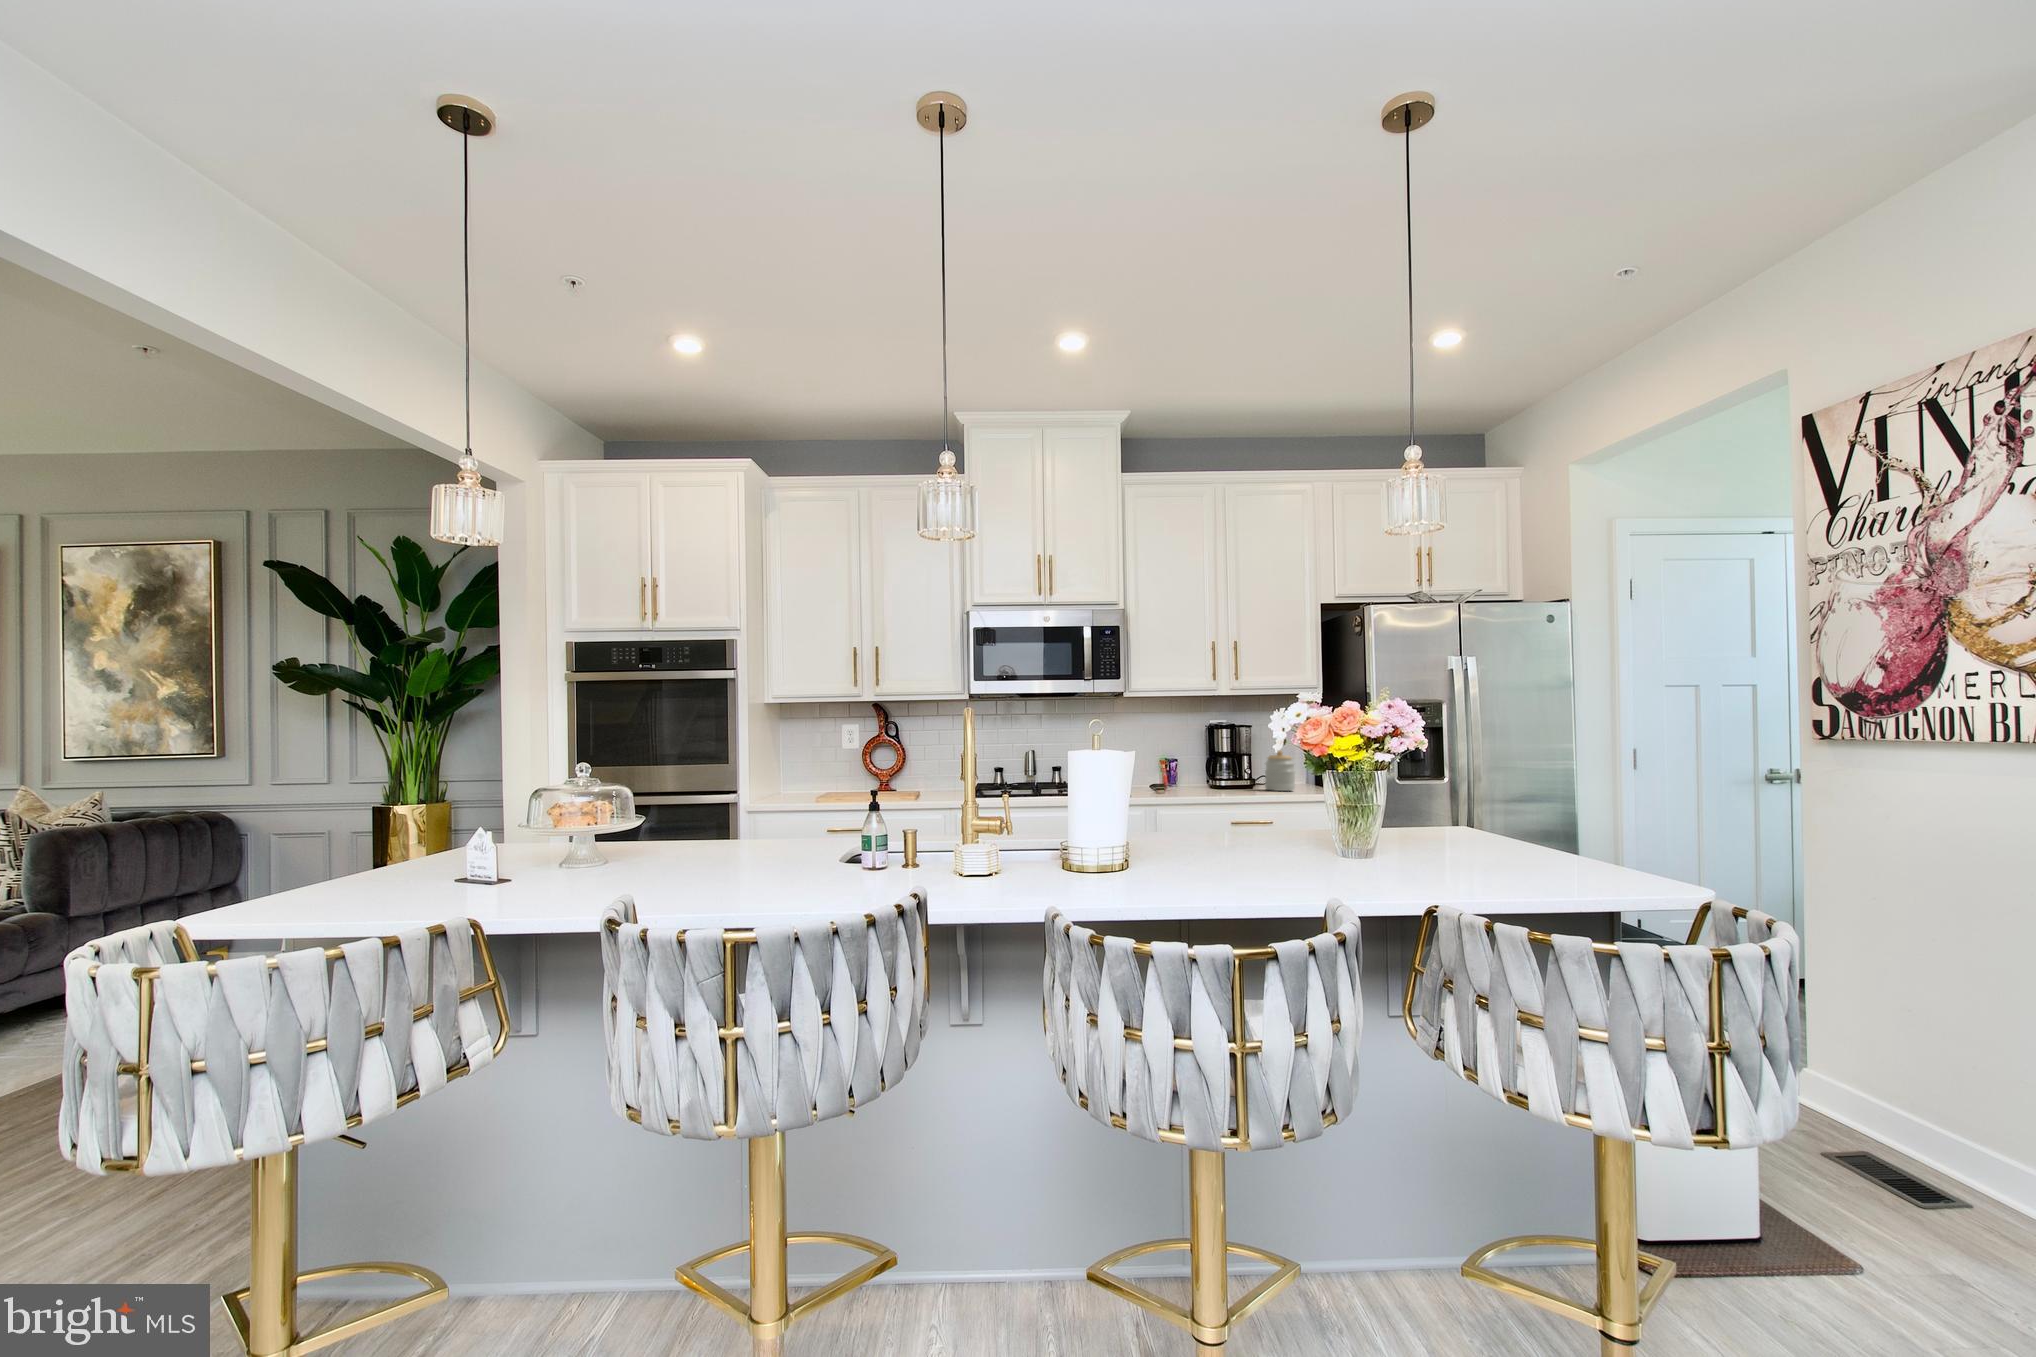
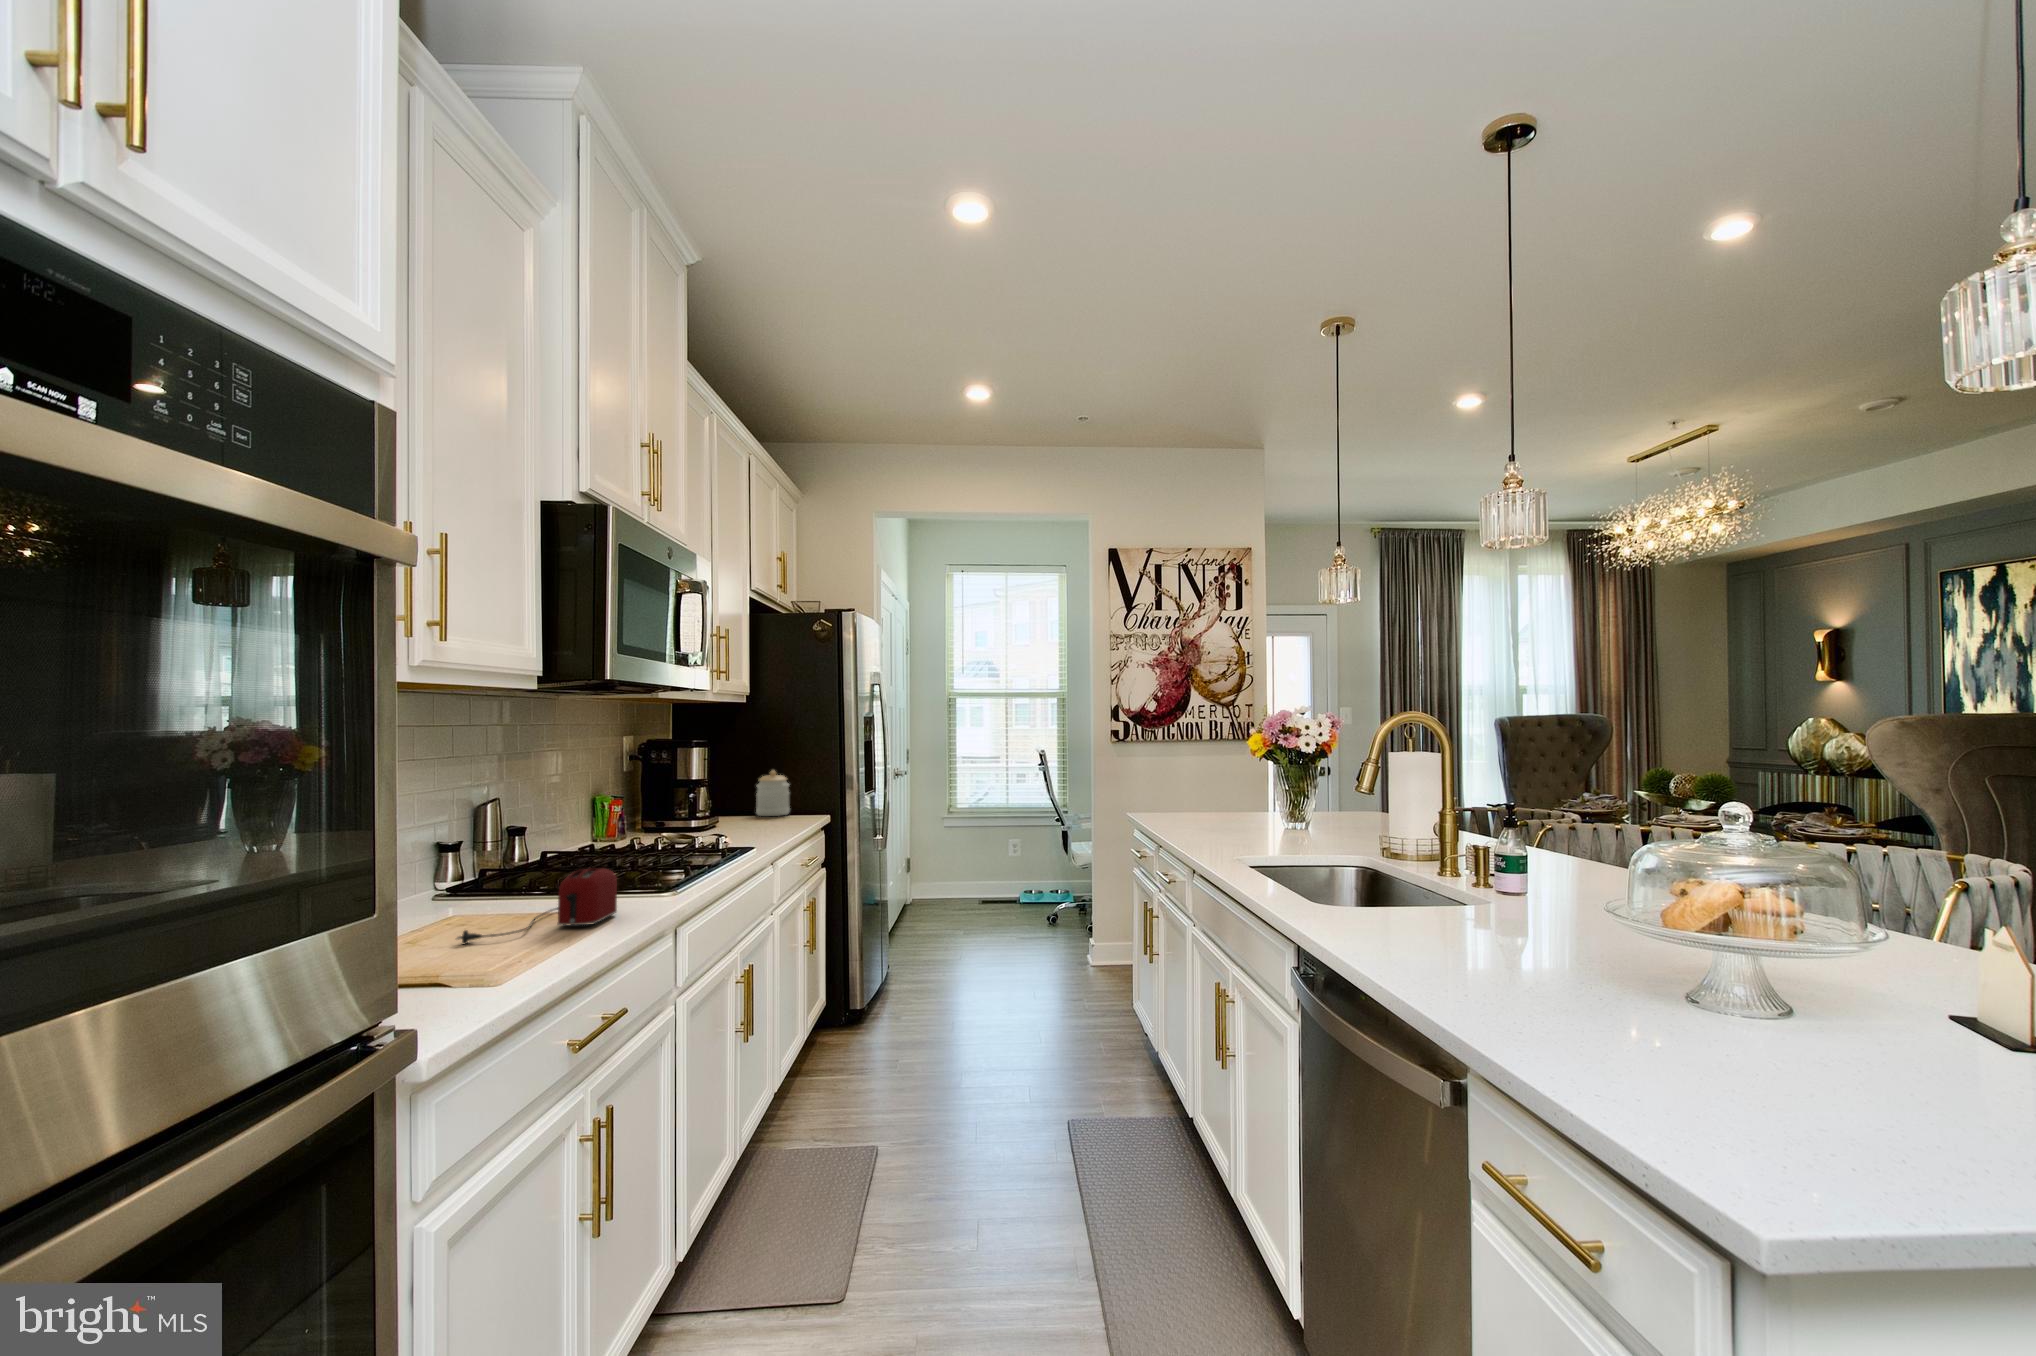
toaster: none [817,760,886,784] -> present [456,868,617,944]

